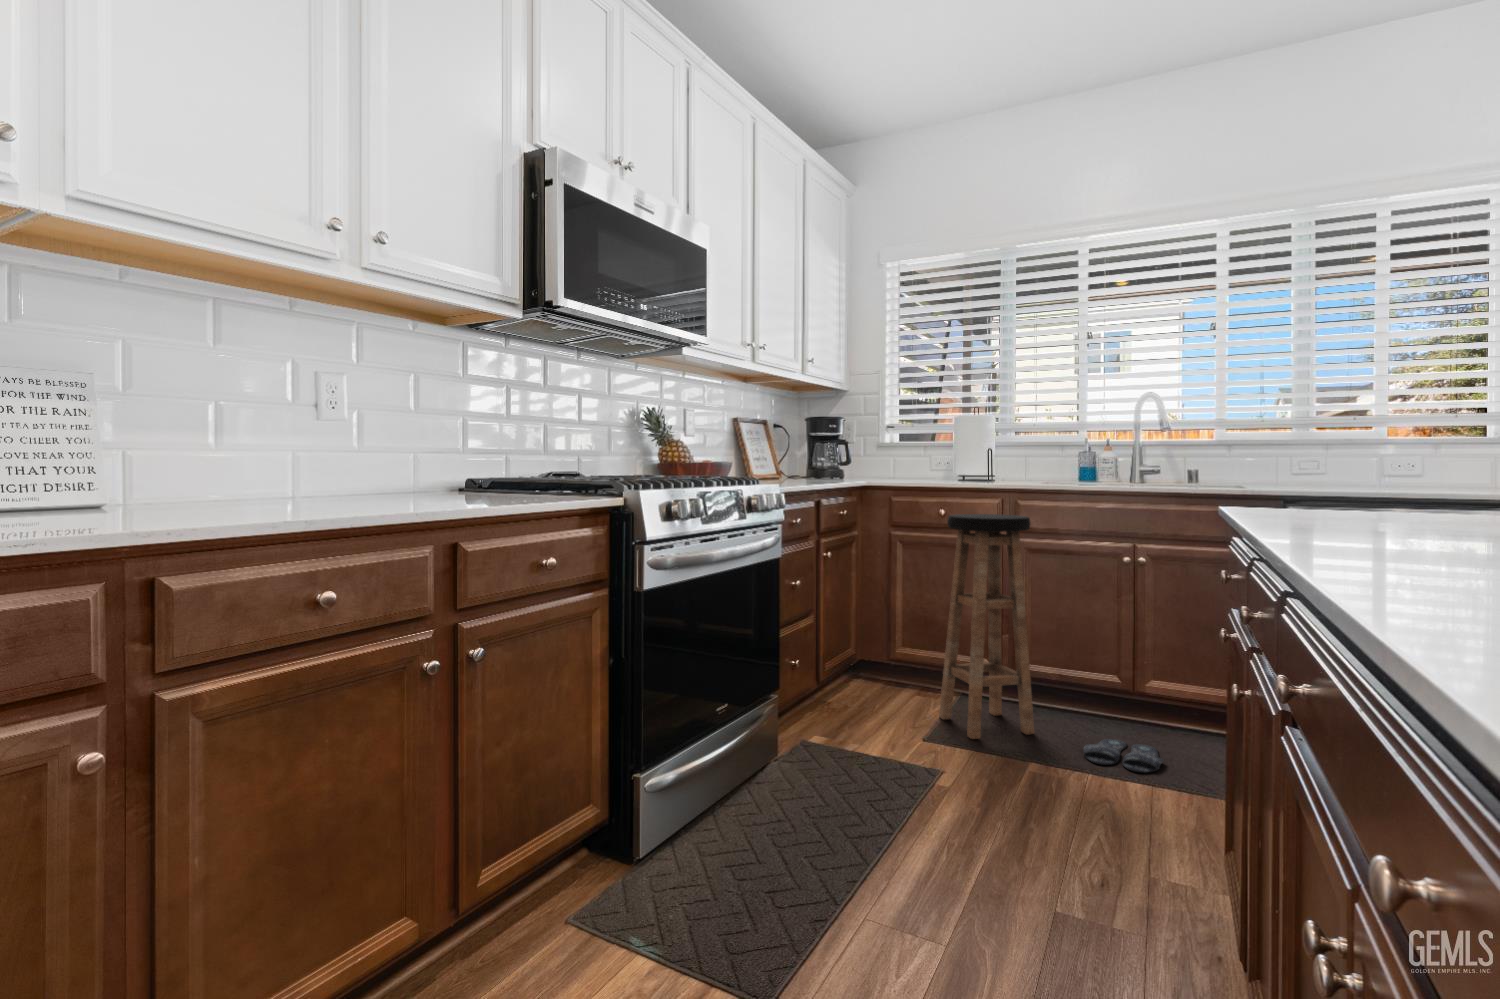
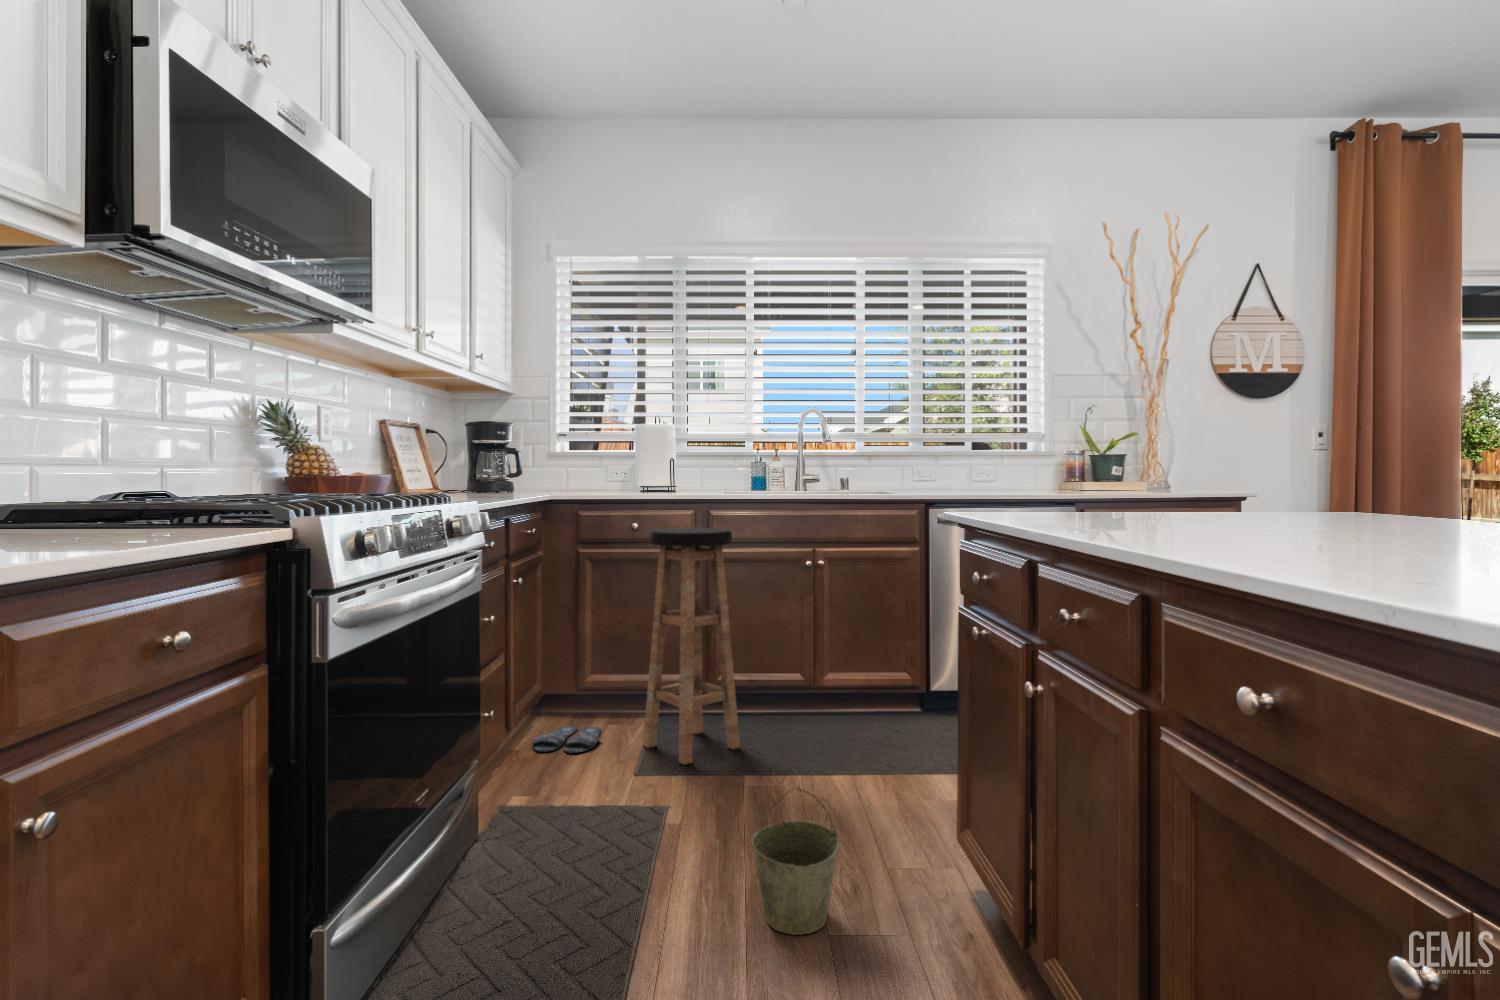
slippers: present [1083,739,1164,773] -> present [532,726,601,753]
bucket: none [985,759,1075,899] -> present [752,788,840,935]

